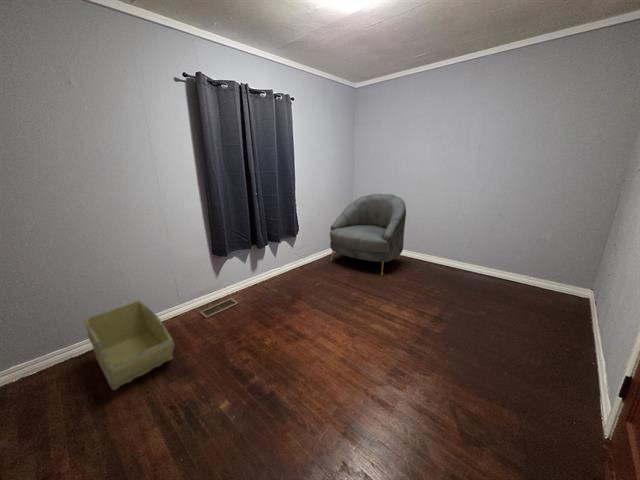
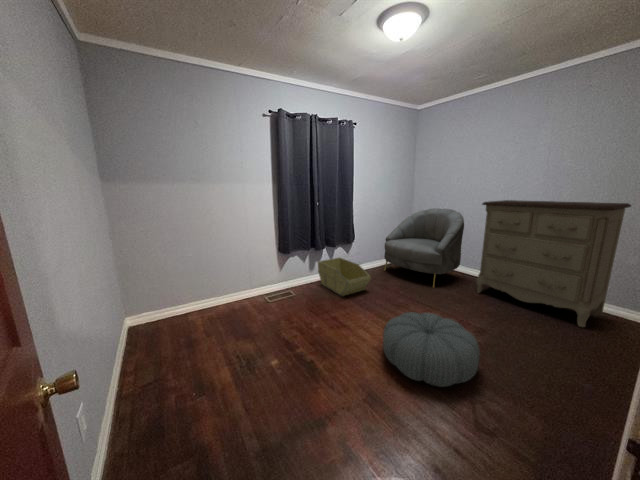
dresser: none [420,185,545,301] -> present [476,200,631,327]
storage bin: present [84,300,175,390] -> present [318,258,371,296]
pouf: none [349,311,449,396] -> present [383,312,480,387]

